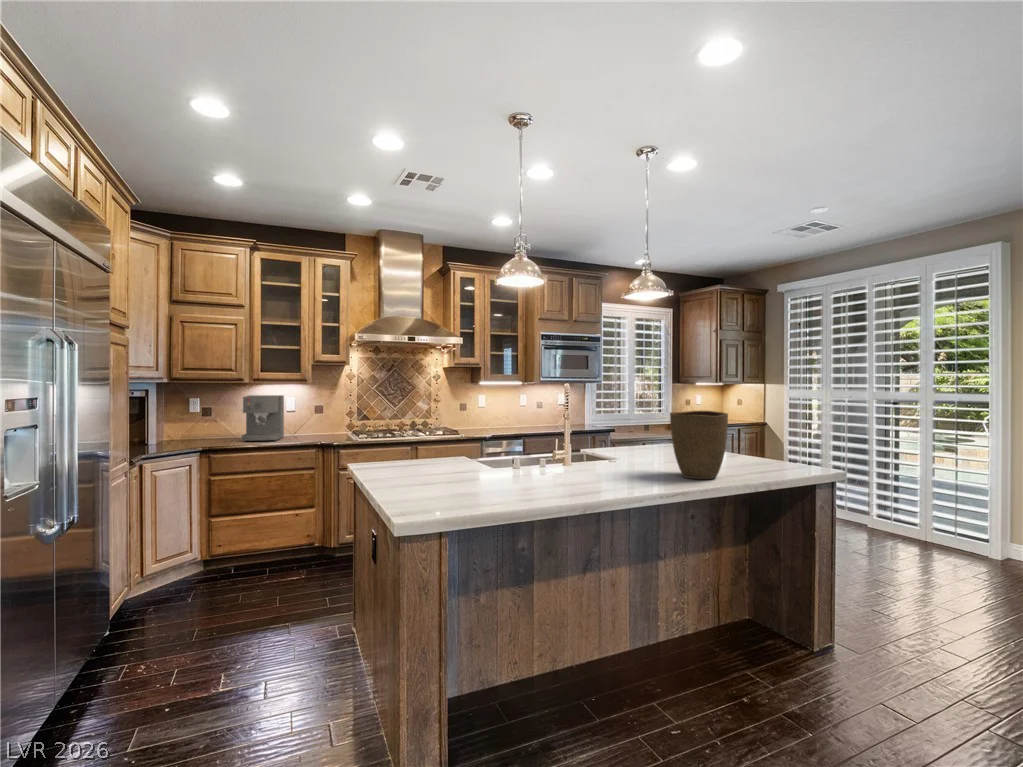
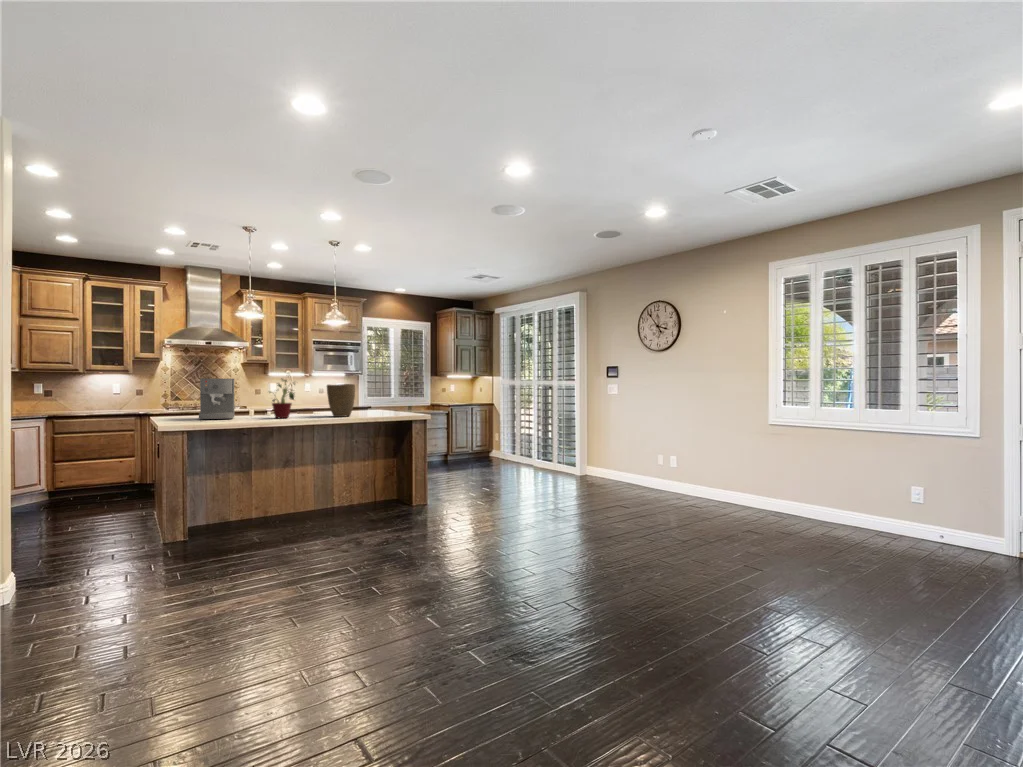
coffee maker: present [242,395,284,441] -> present [199,378,234,420]
potted plant: none [573,401,626,484] -> present [272,379,295,418]

